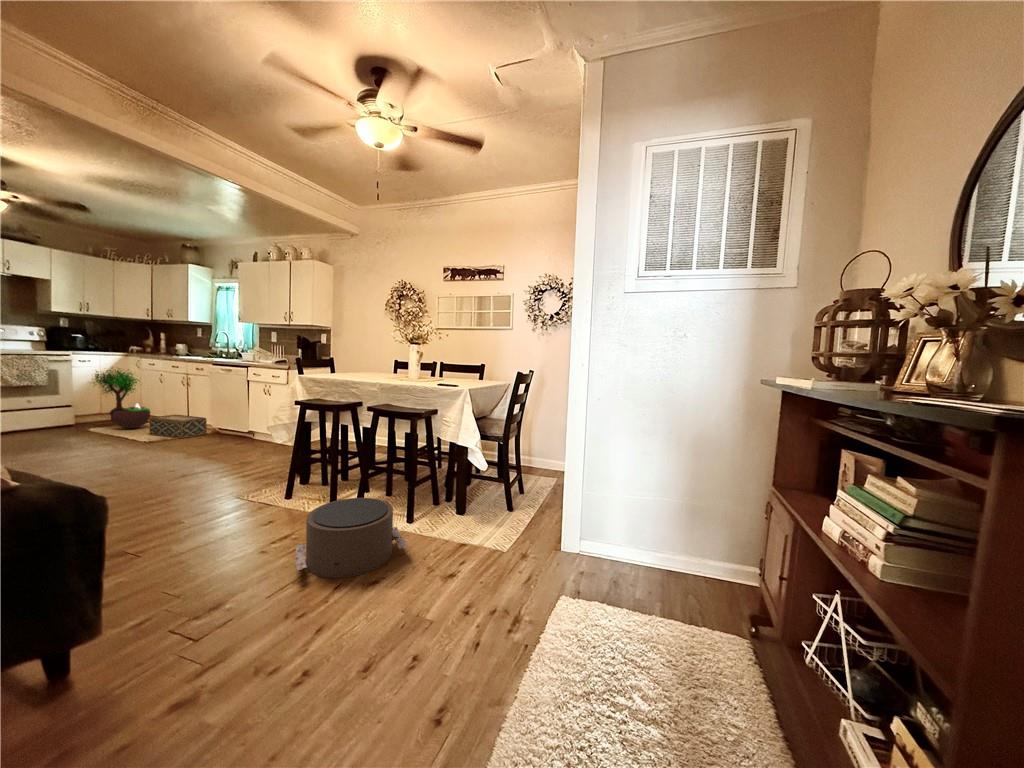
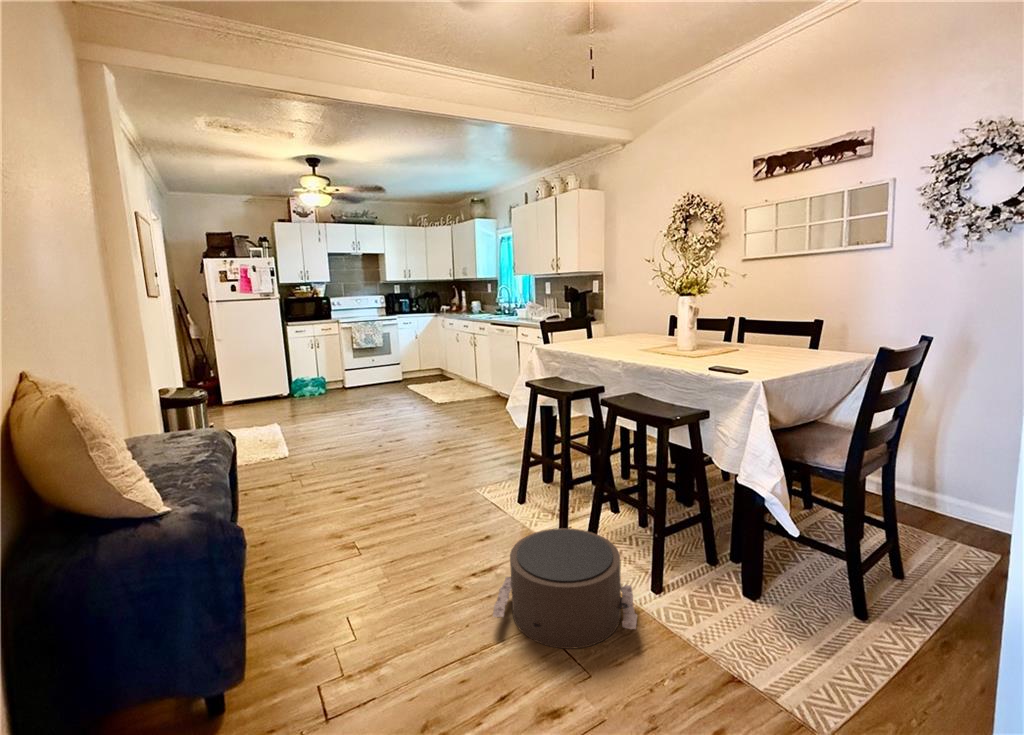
potted tree: present [94,367,150,429] -> none [408,326,450,388]
woven basket: present [149,414,207,438] -> none [446,376,489,402]

